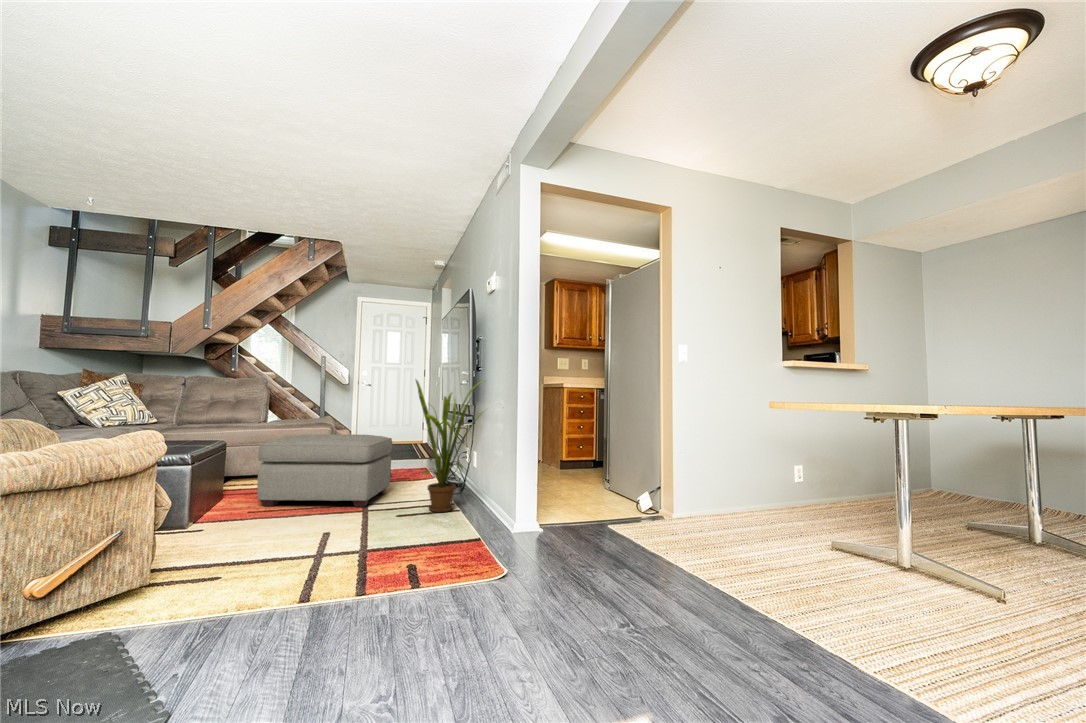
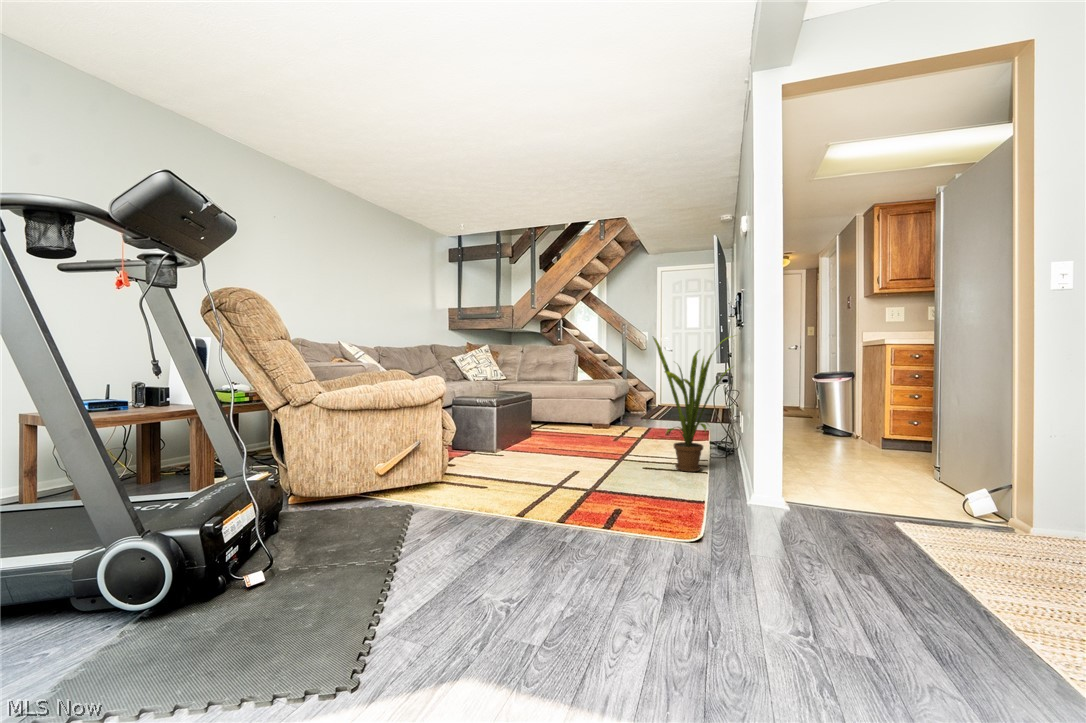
ottoman: present [257,434,393,507] -> none [545,391,654,456]

